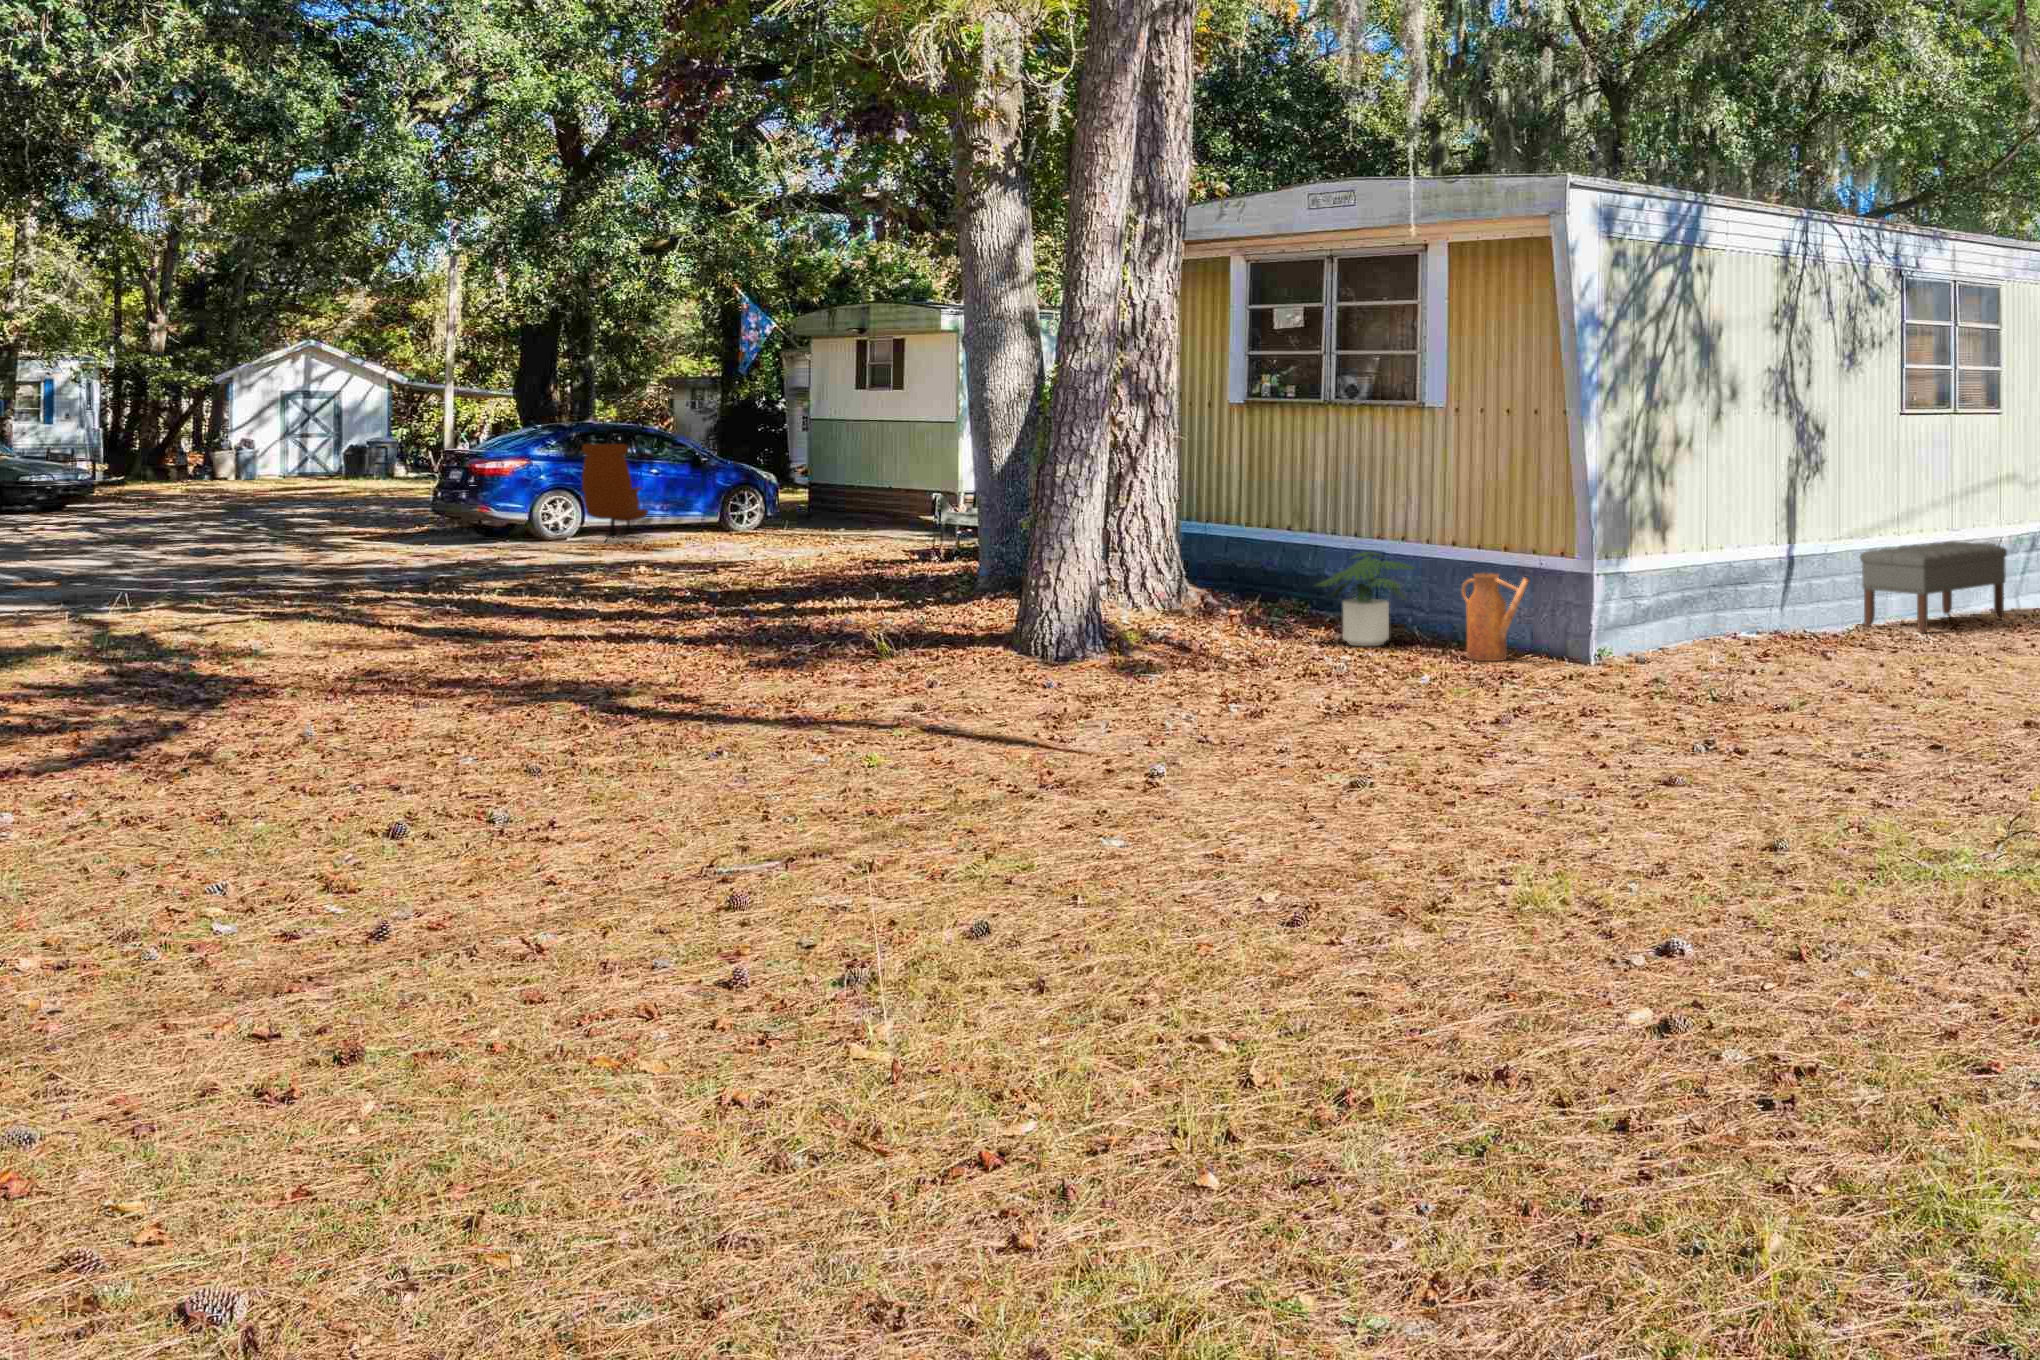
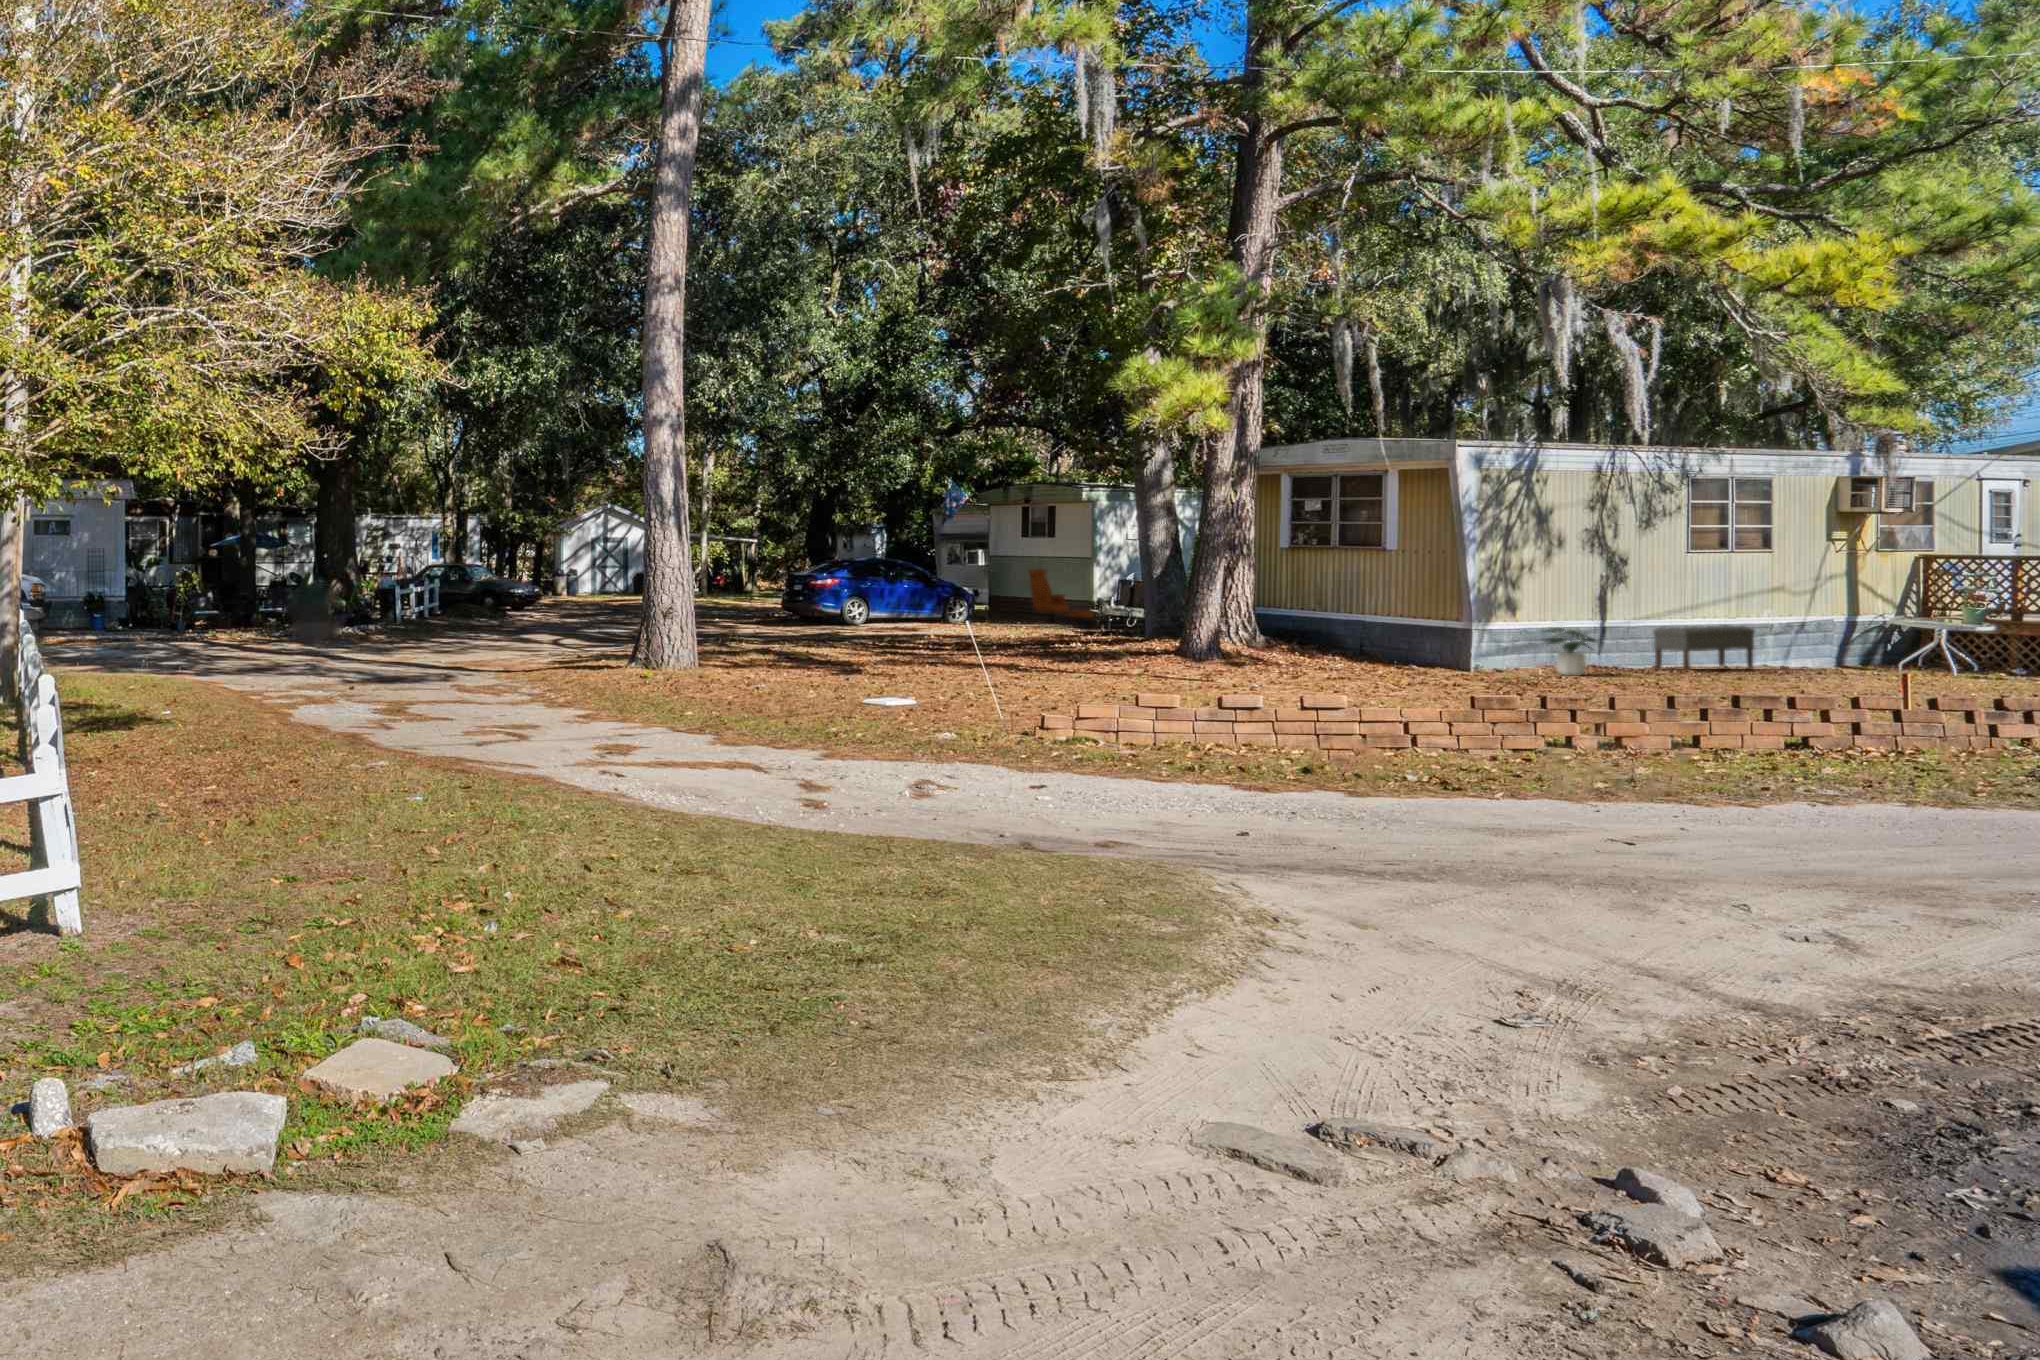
lounge chair: present [582,444,648,542] -> present [1029,569,1094,626]
potted plant: present [1316,552,1415,646] -> present [1545,628,1598,676]
watering can: present [1462,573,1529,661] -> none [1404,632,1438,674]

